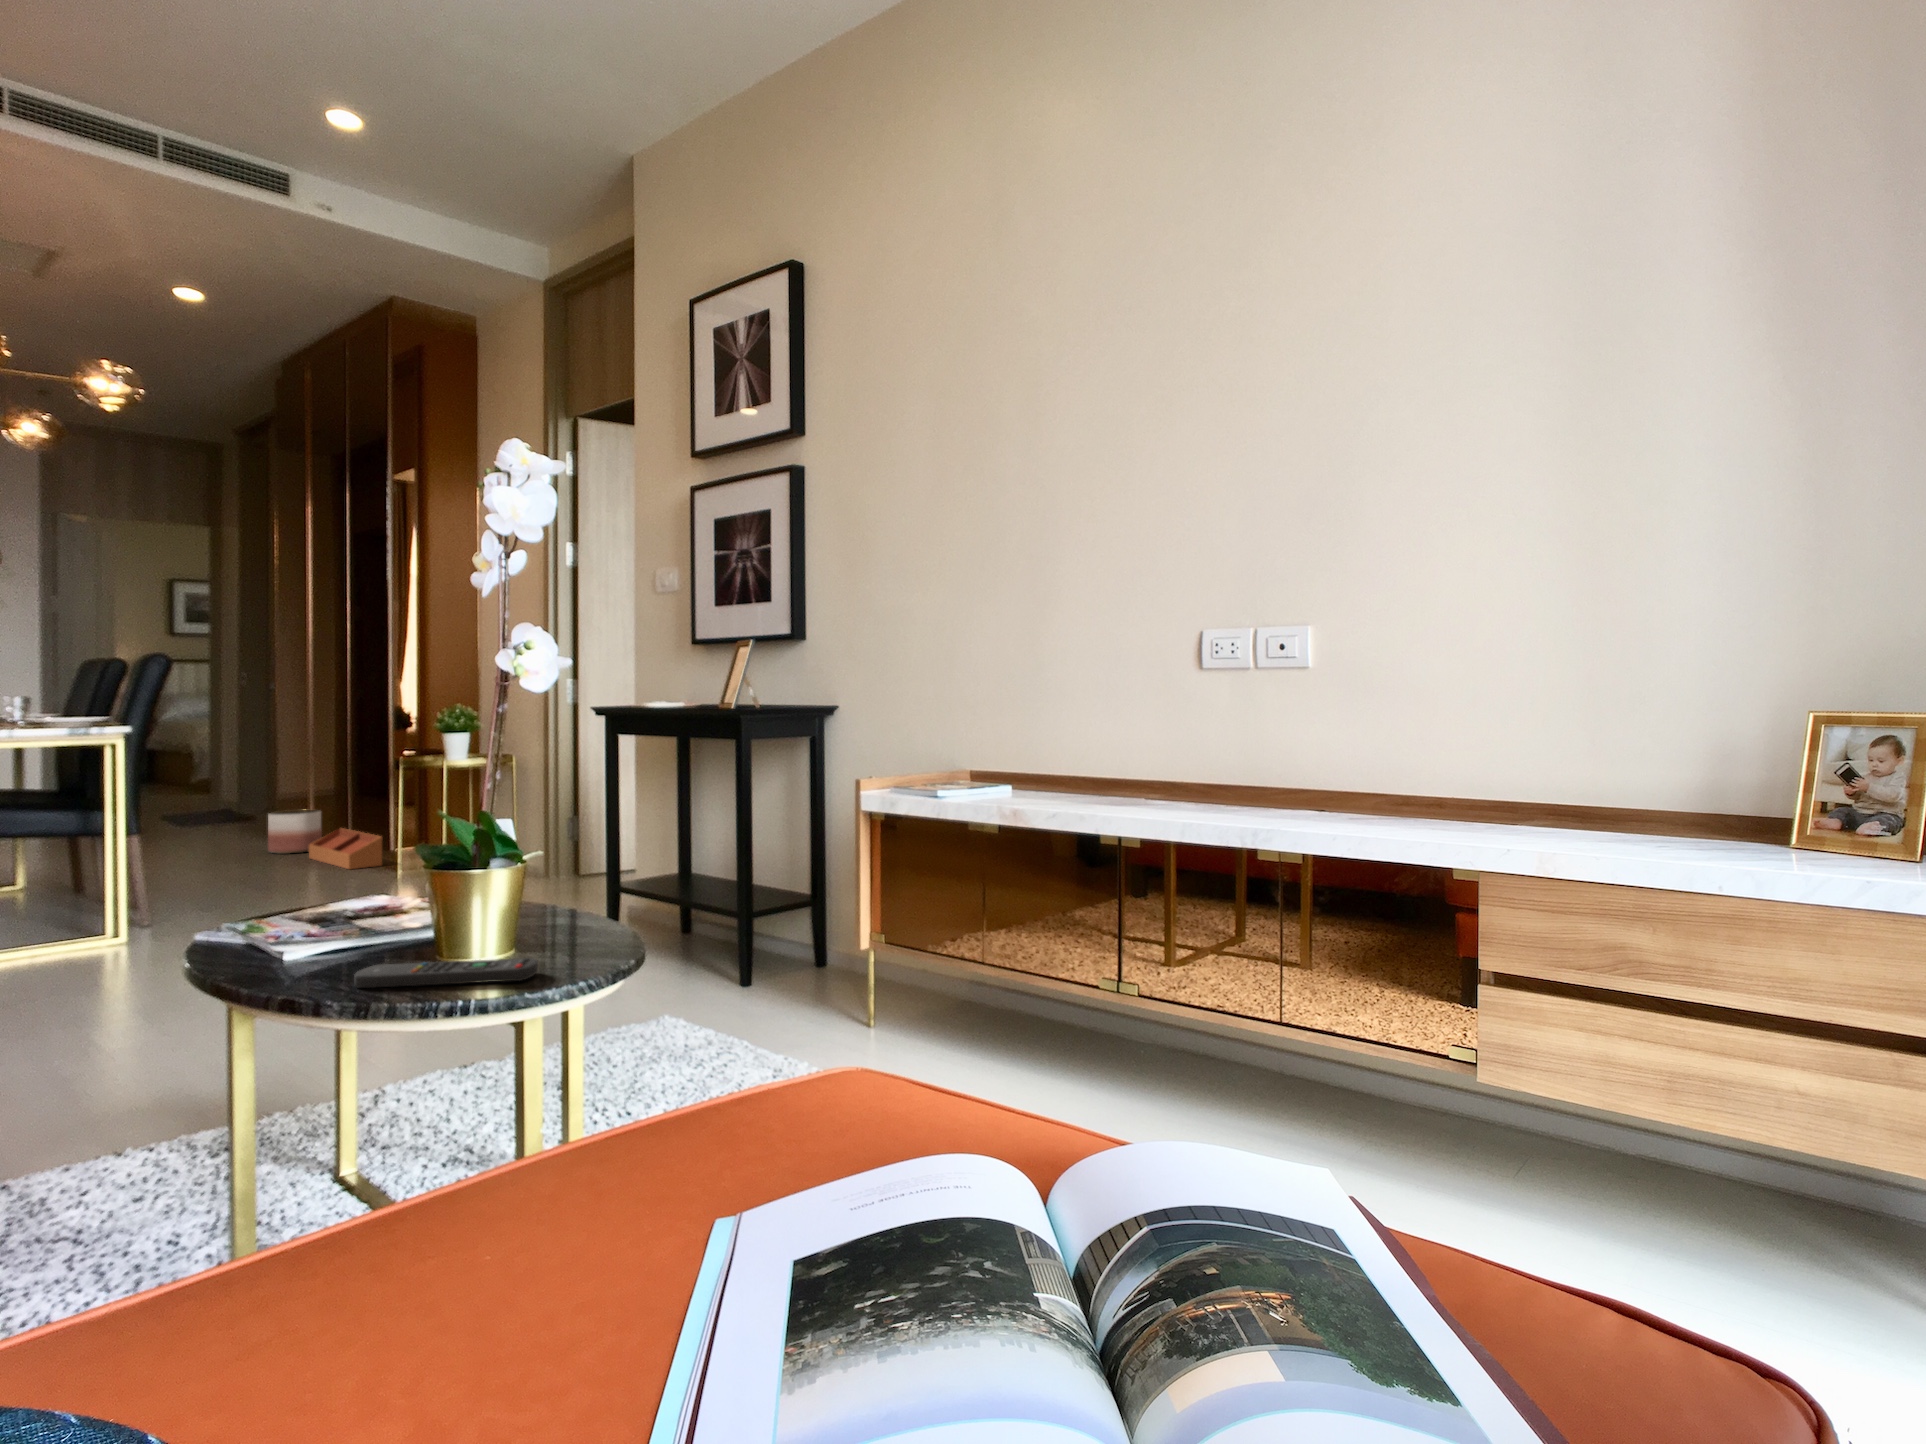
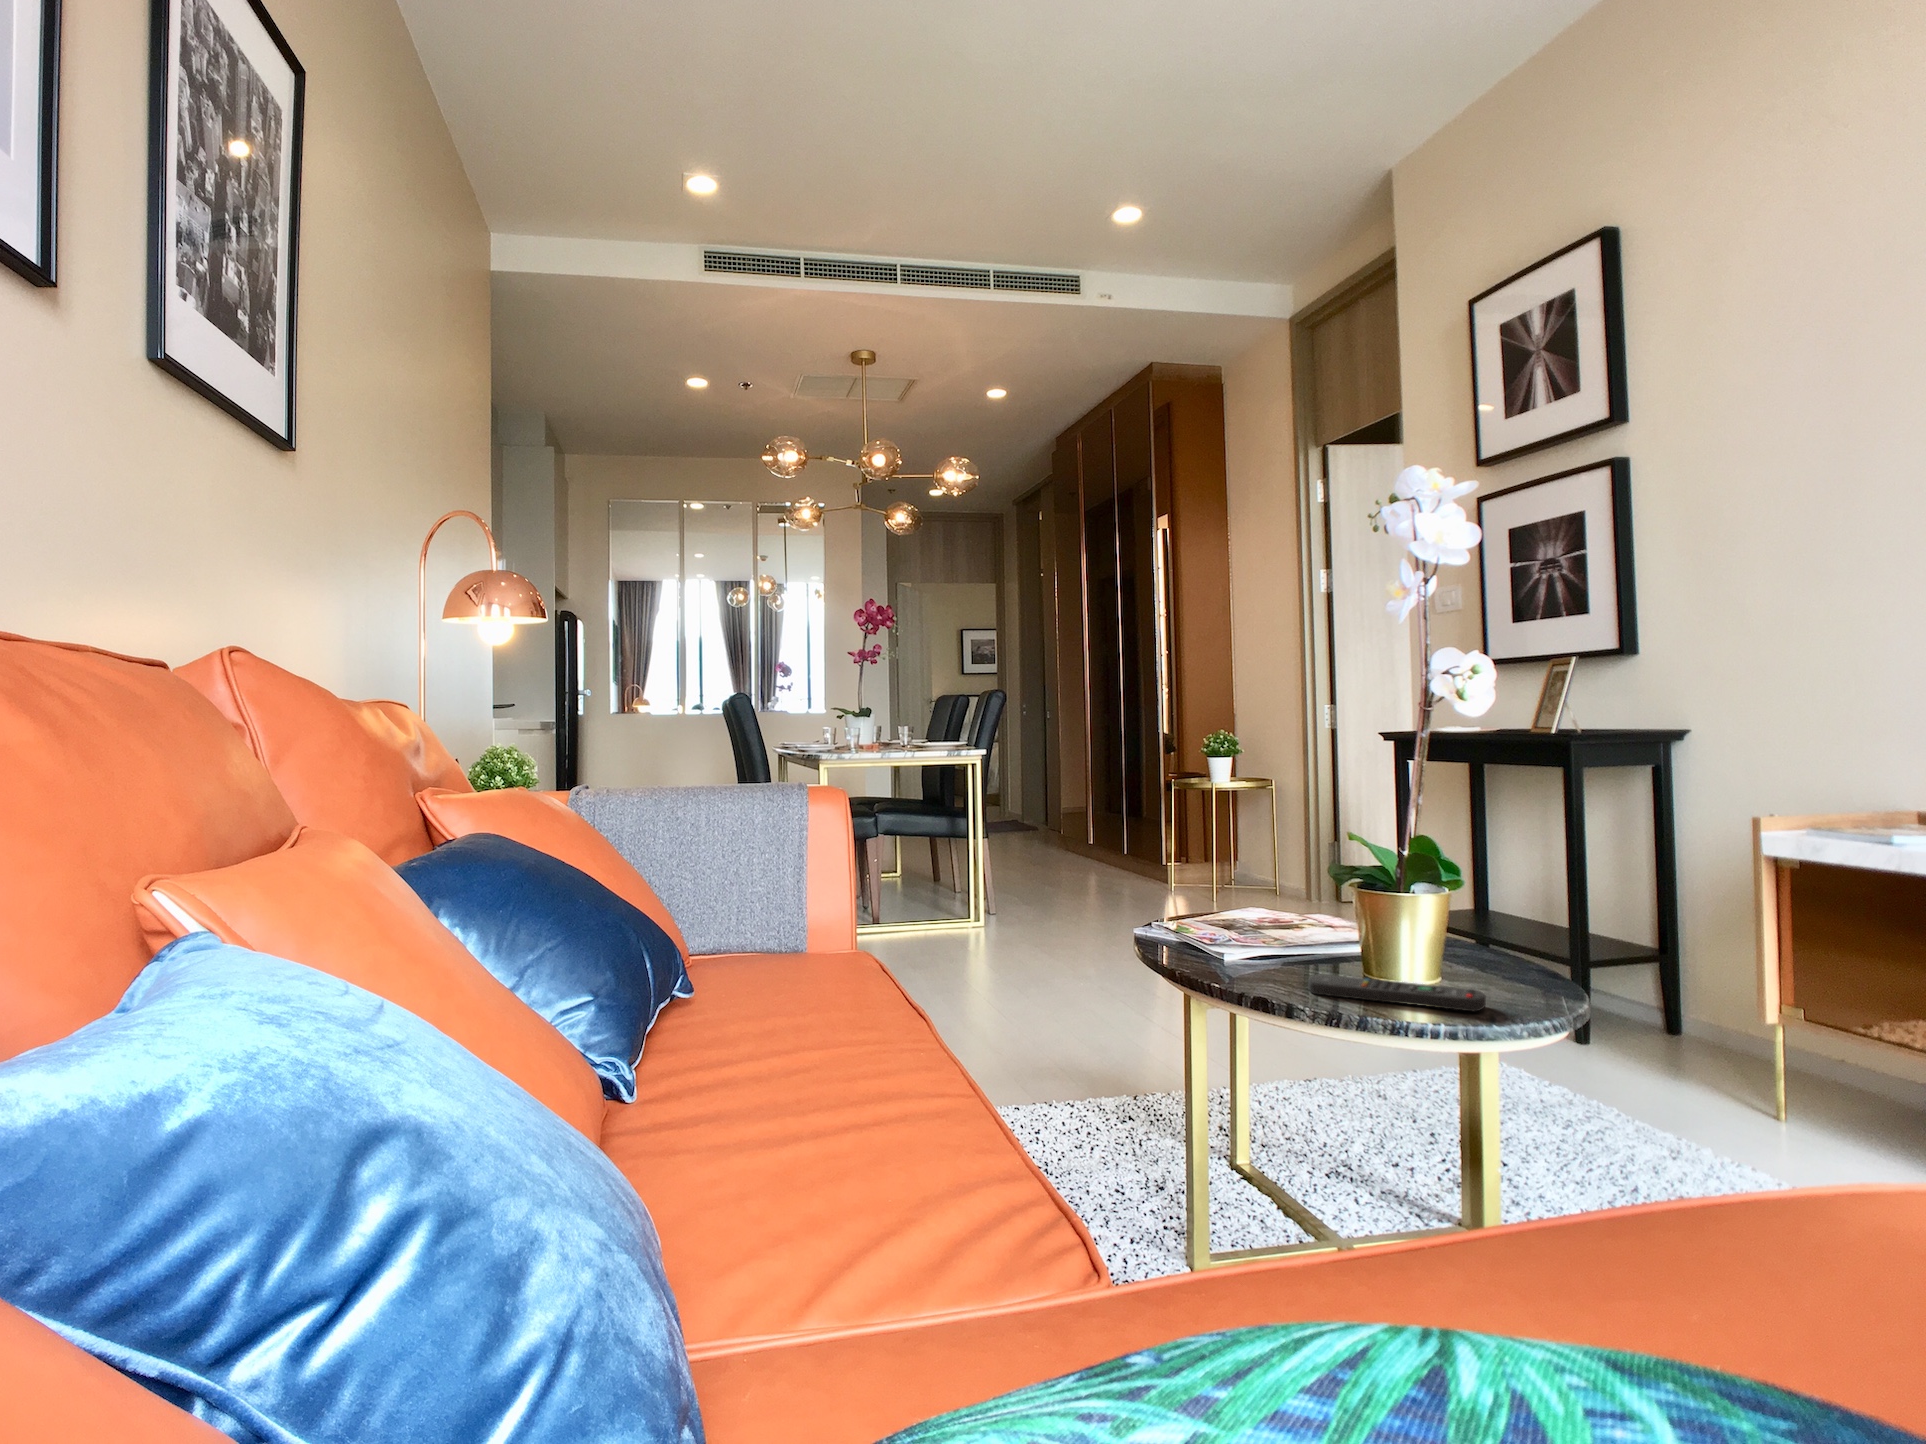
planter: present [268,809,322,854] -> none [1055,823,1094,860]
storage bin: present [309,828,383,869] -> none [1088,841,1149,879]

